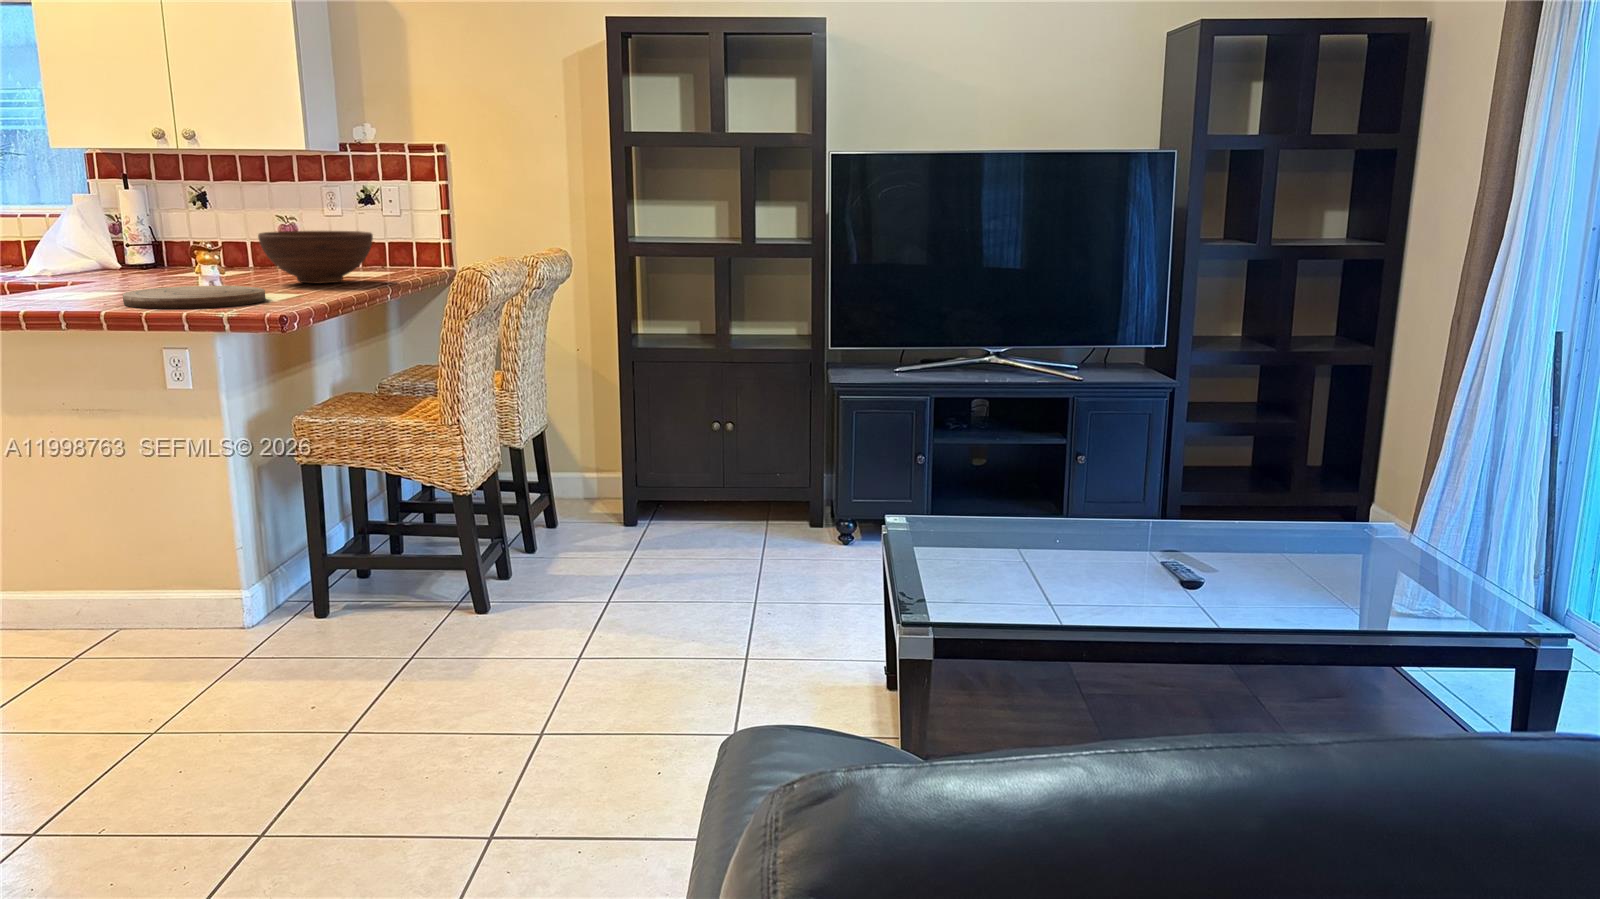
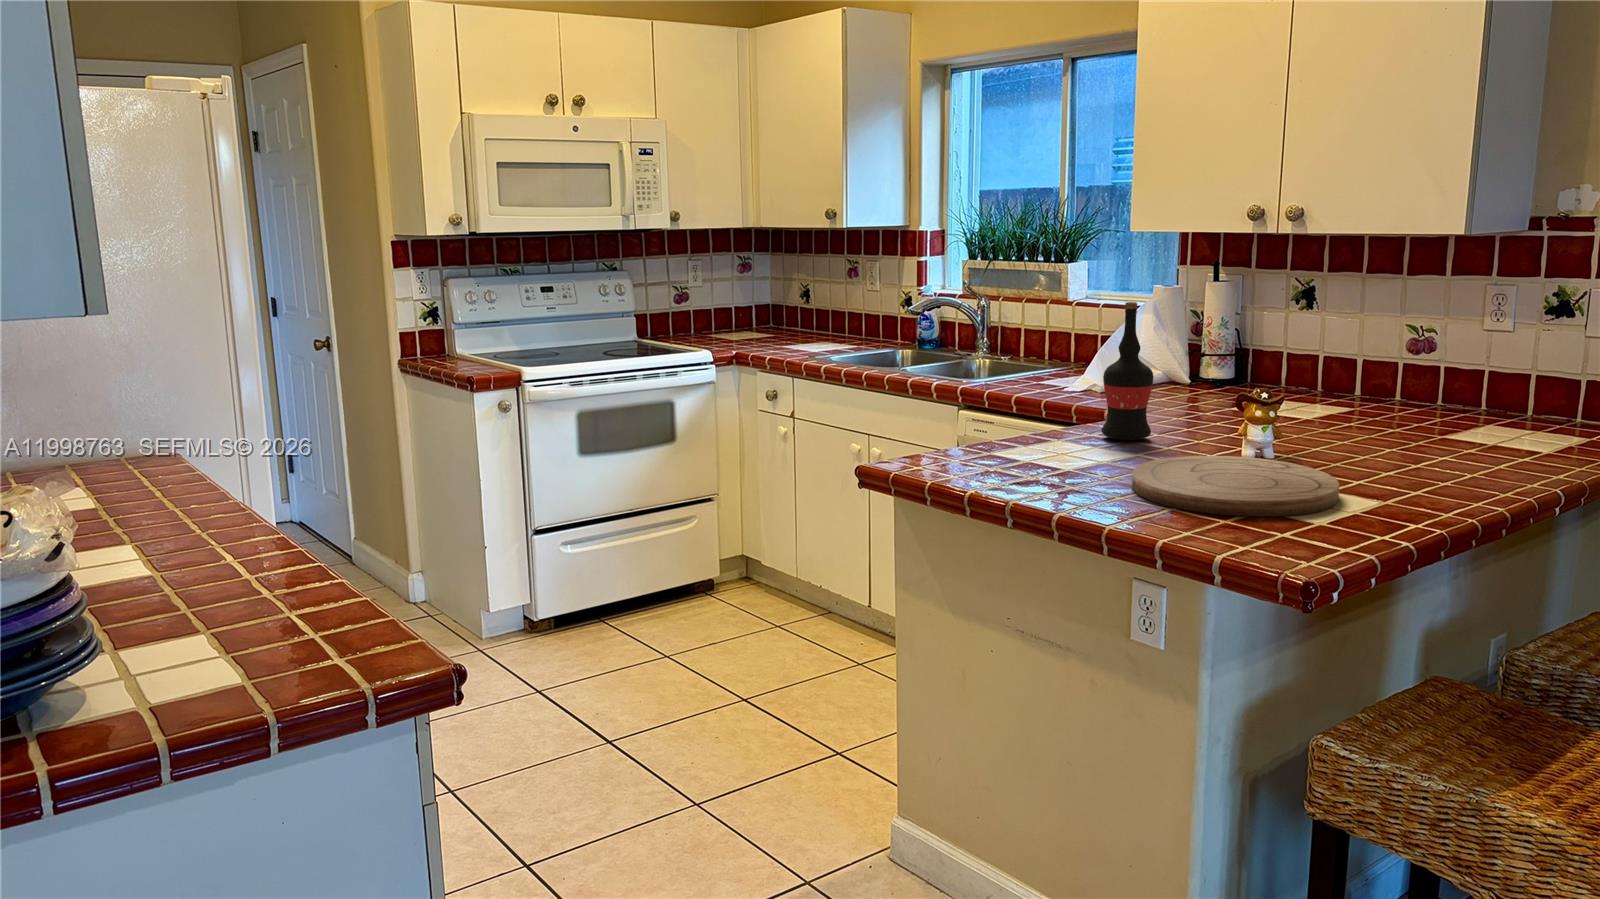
wine bottle: none [68,189,115,292] -> present [1102,302,1154,440]
fruit bowl: present [258,231,373,284] -> none [1362,361,1558,456]

